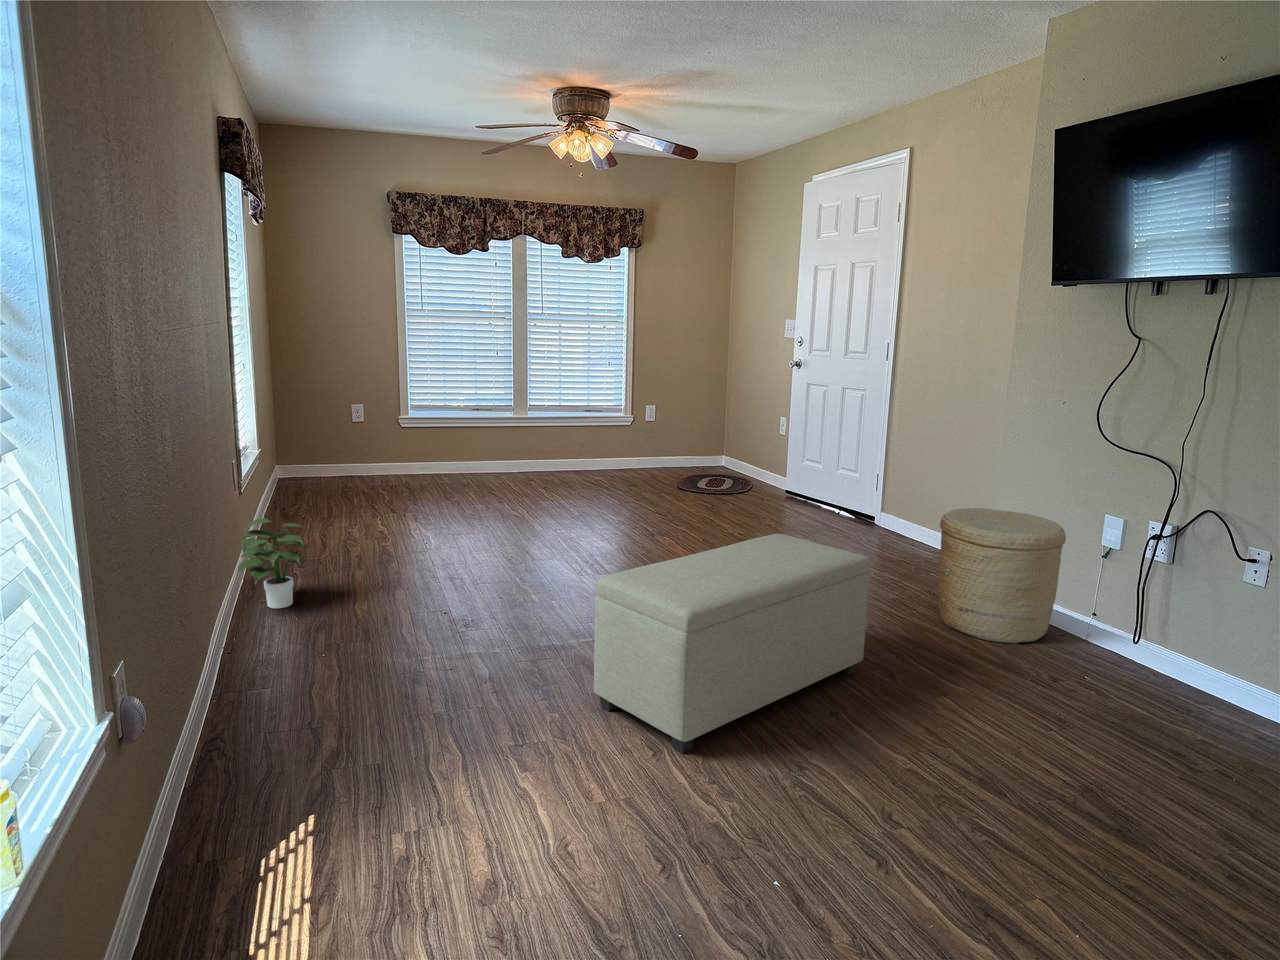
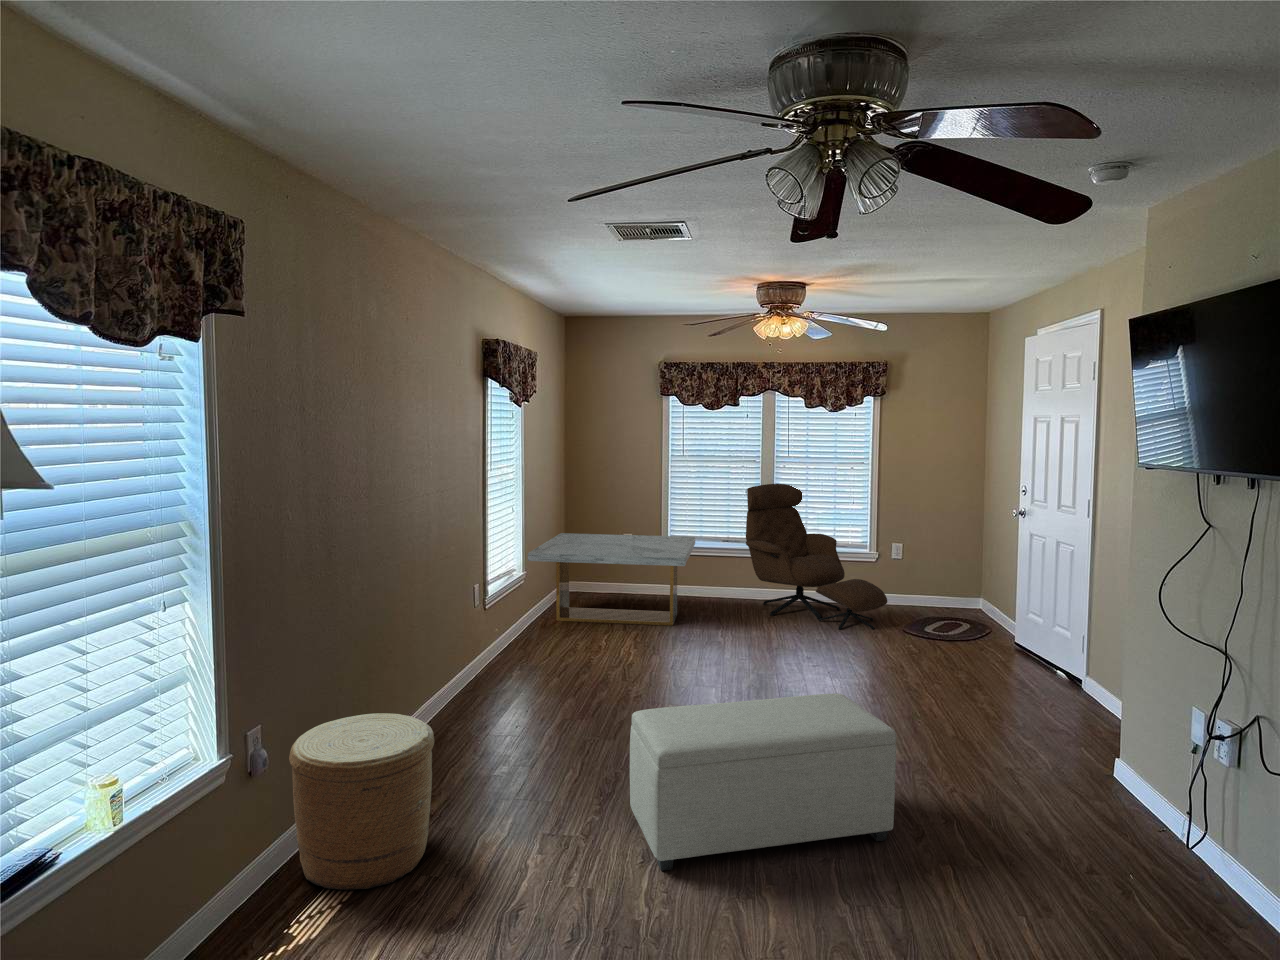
lounge chair: none [505,343,662,494] -> present [746,484,887,630]
coffee table: none [258,405,470,515] -> present [528,533,695,626]
woven basket: present [938,508,1066,644] -> present [289,713,434,890]
potted plant: present [237,518,311,609] -> none [460,627,516,696]

